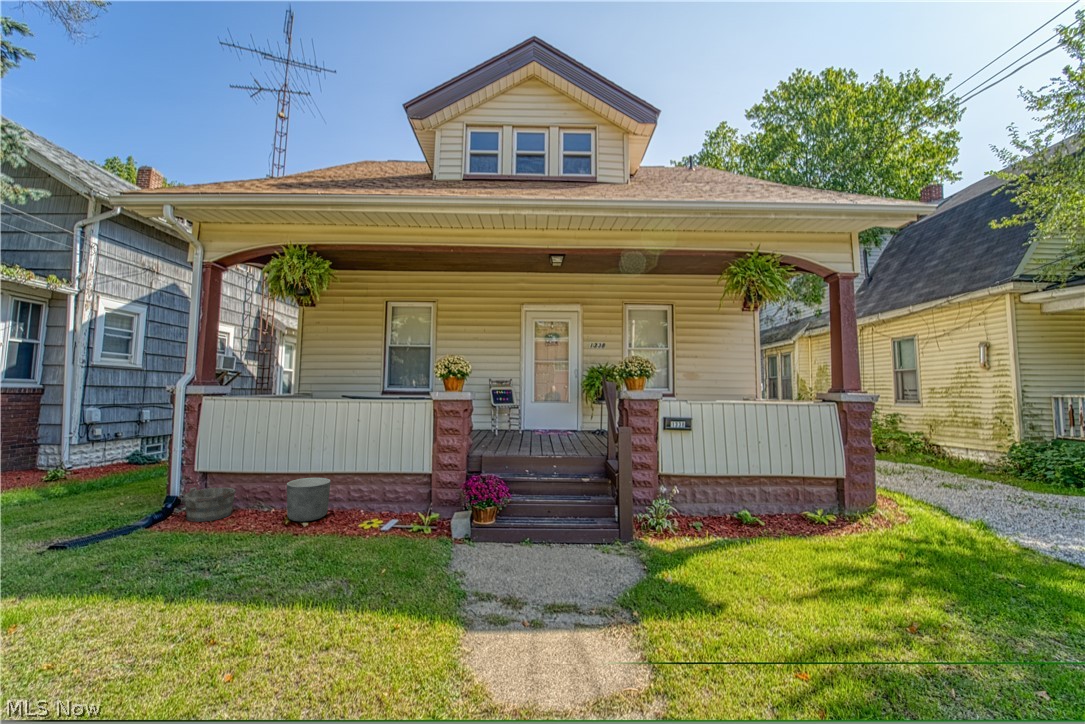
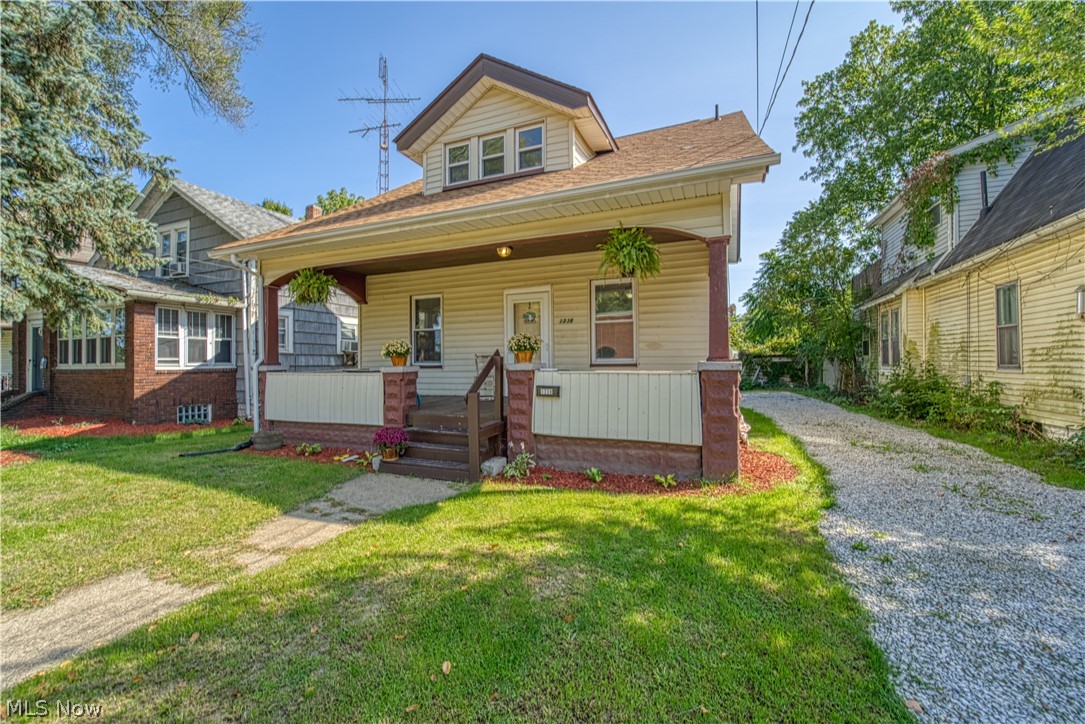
planter: present [287,478,330,522] -> none [299,427,329,454]

